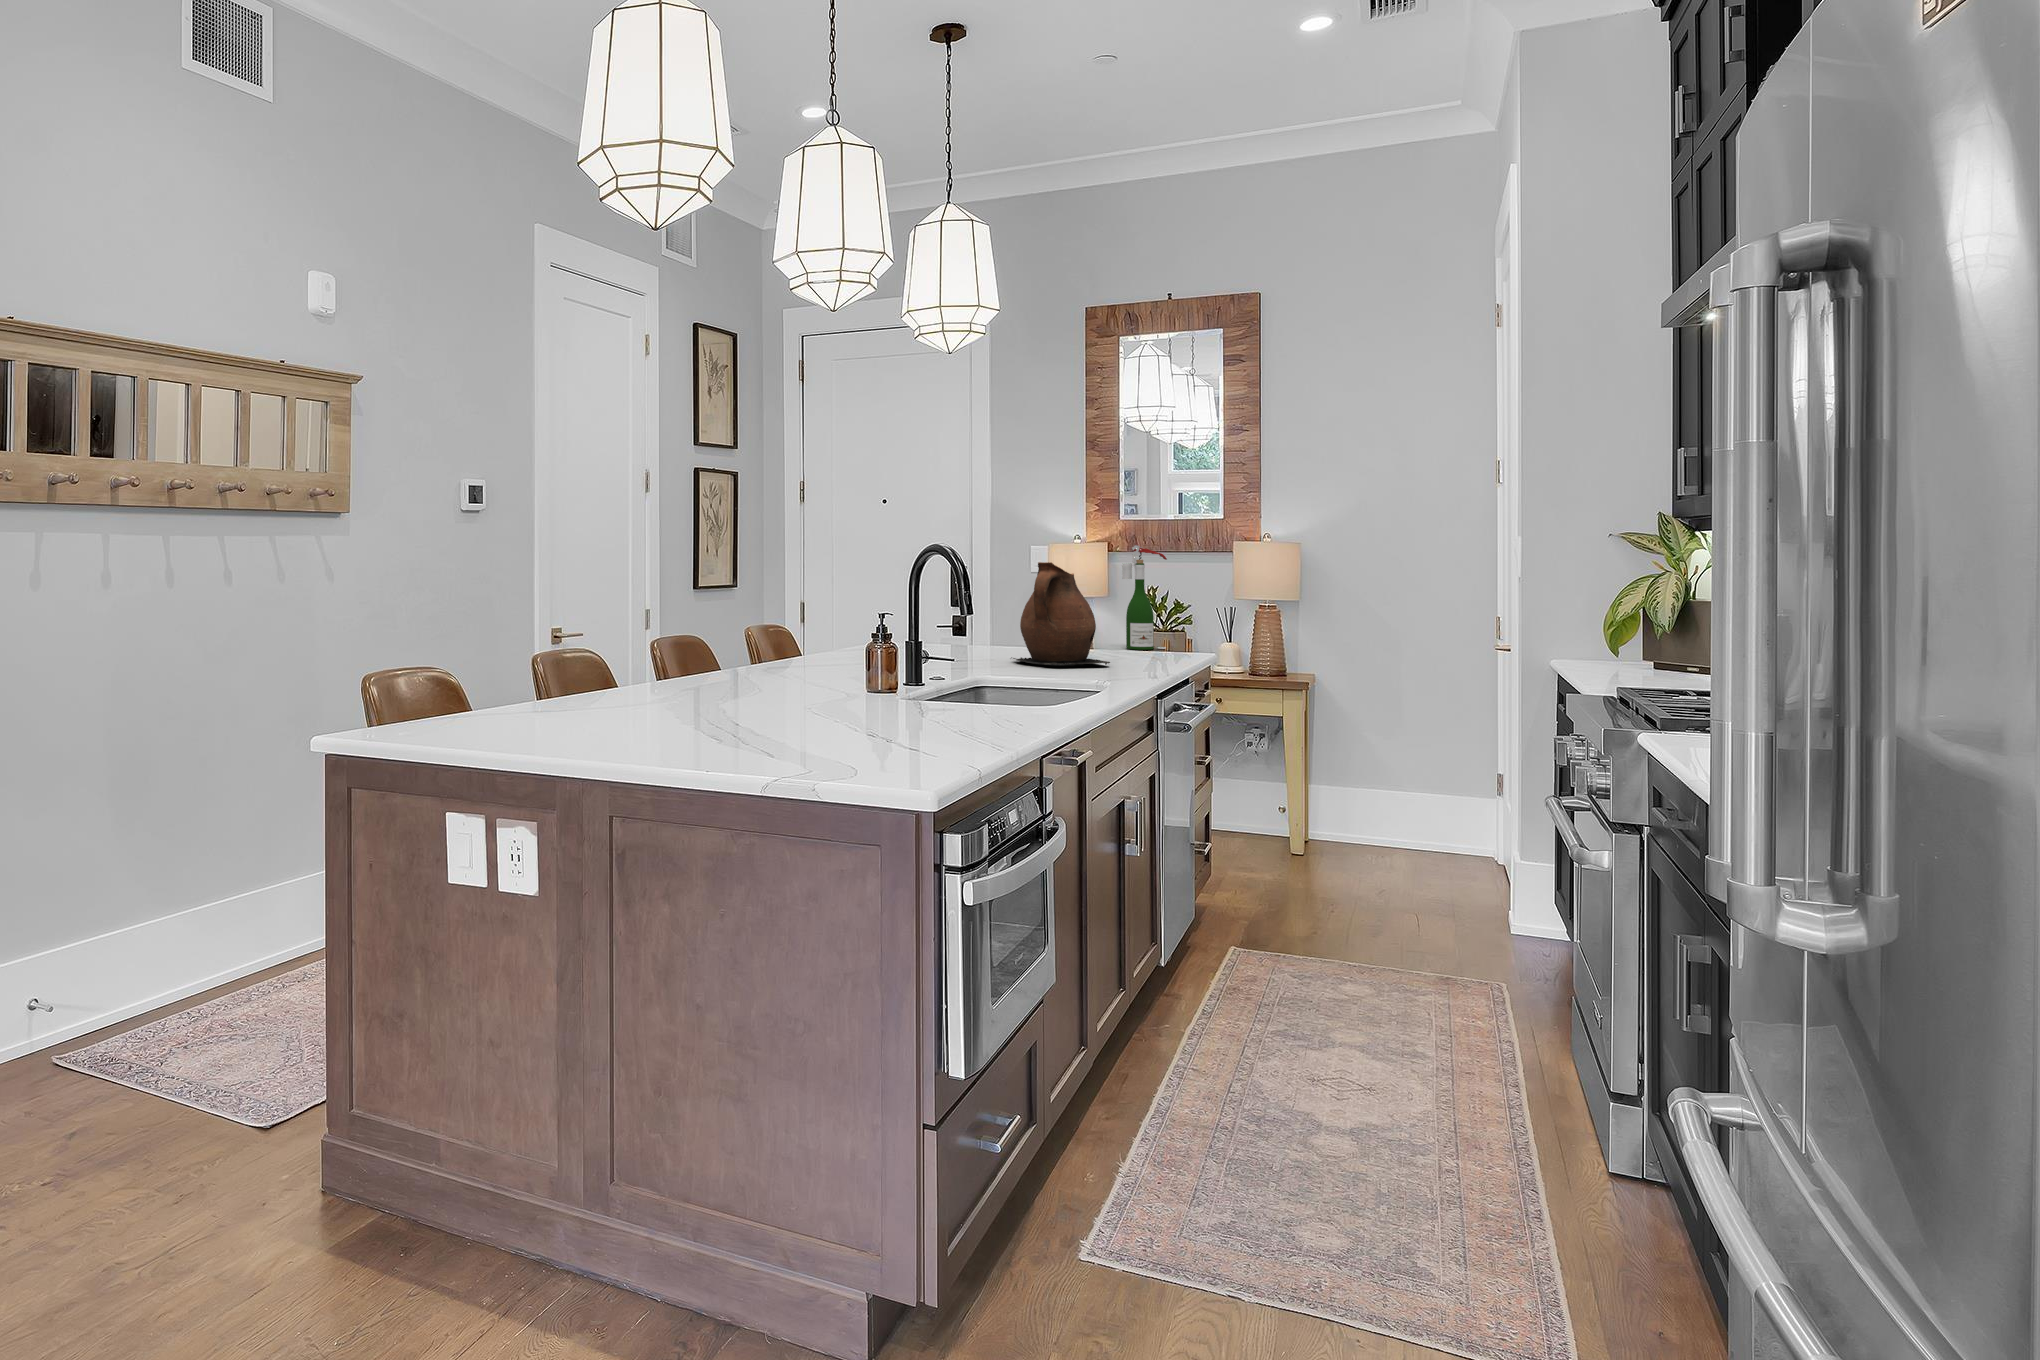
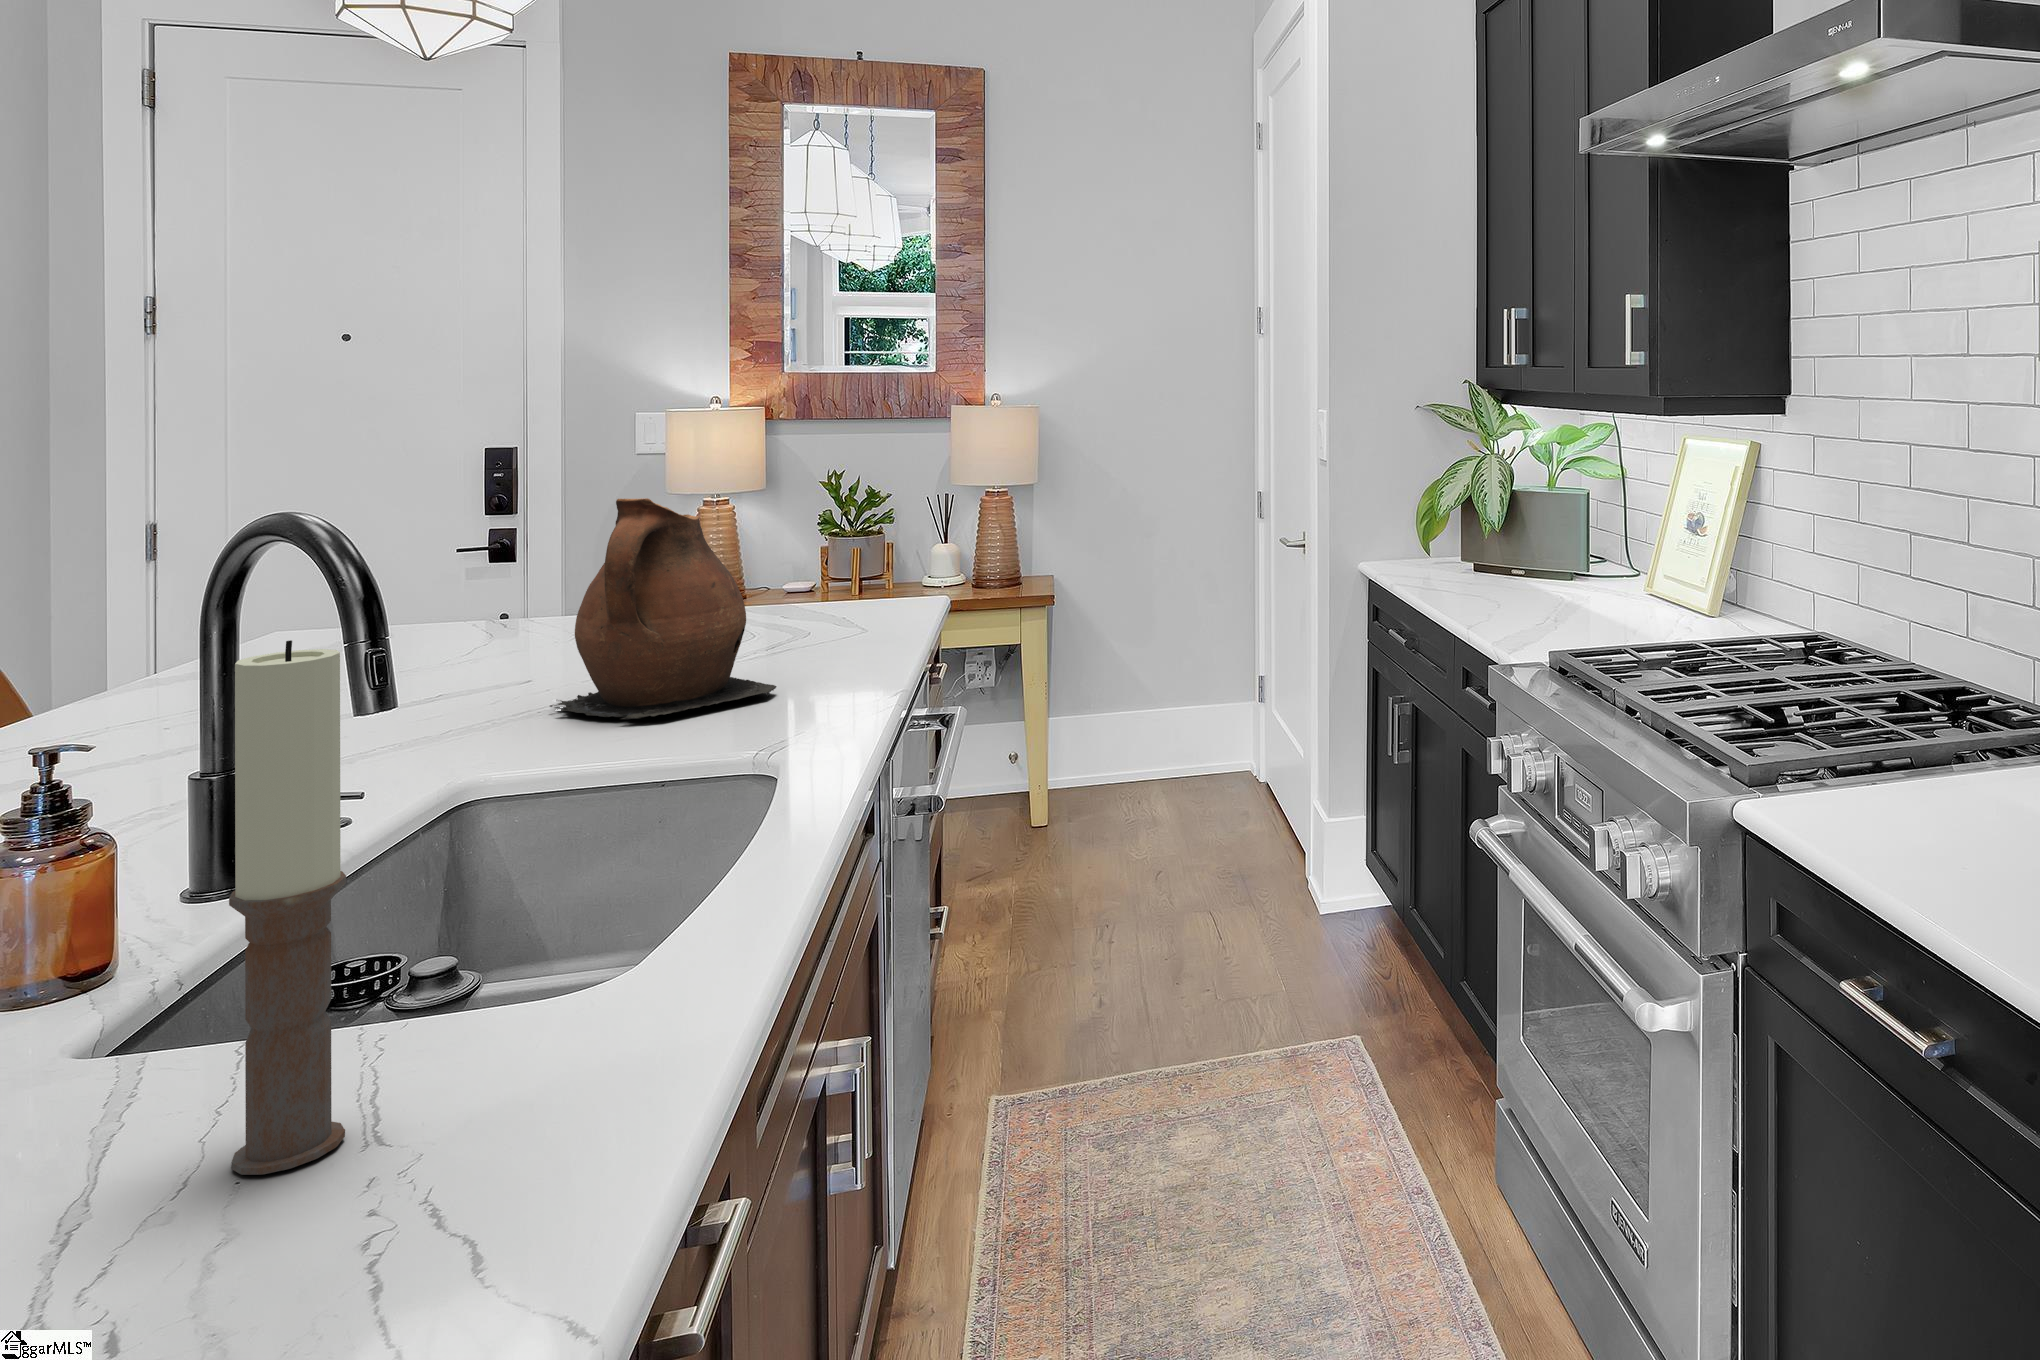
wine bottle: present [1122,545,1167,650] -> none [795,439,875,622]
candle: none [956,566,982,718] -> present [229,640,346,1175]

